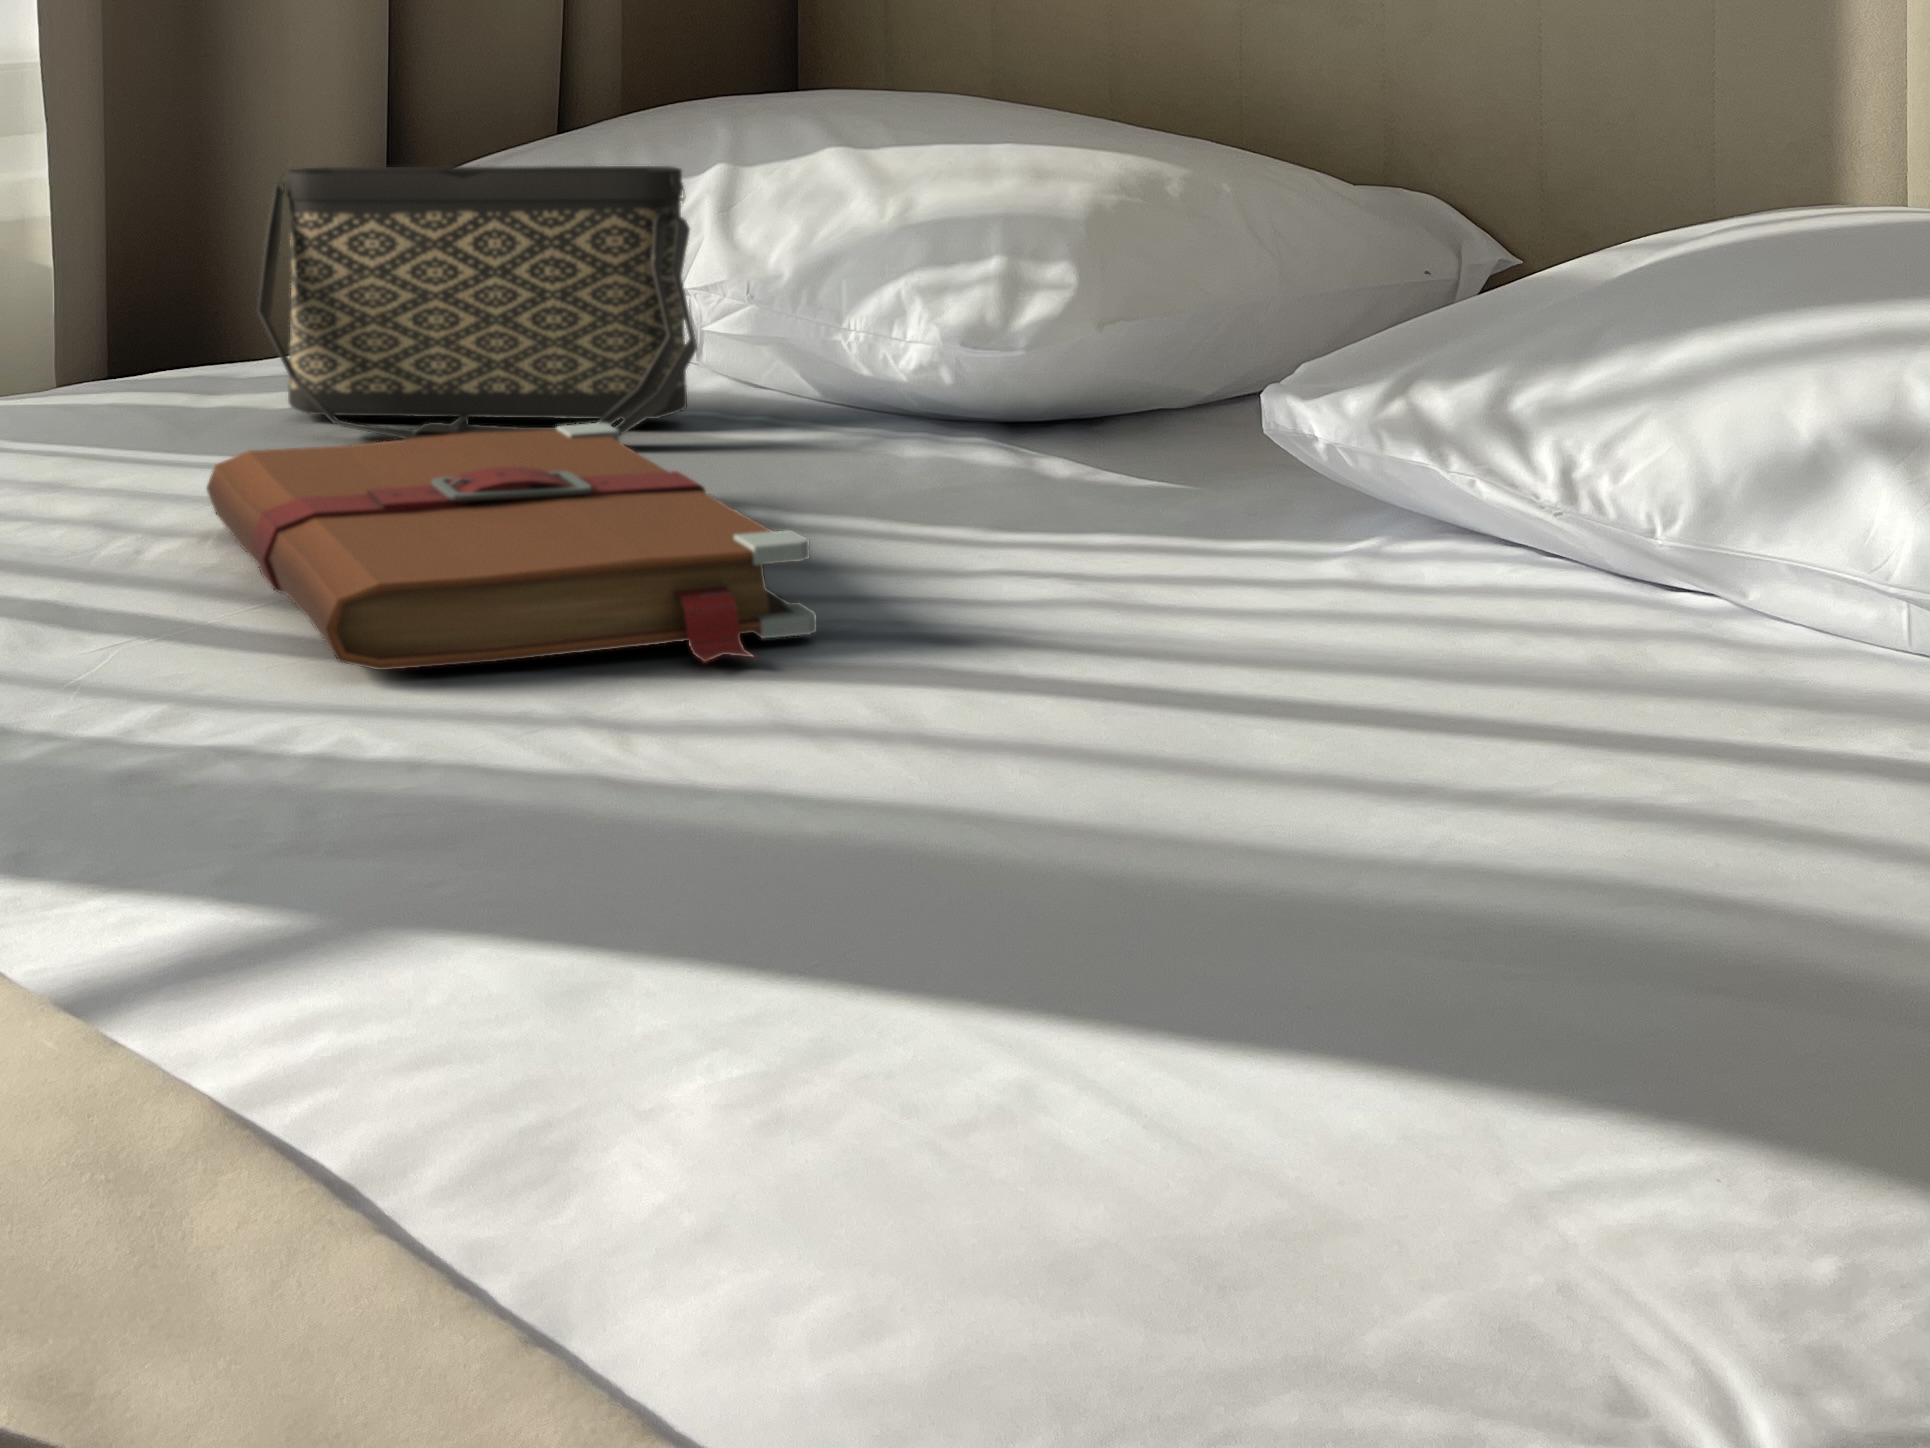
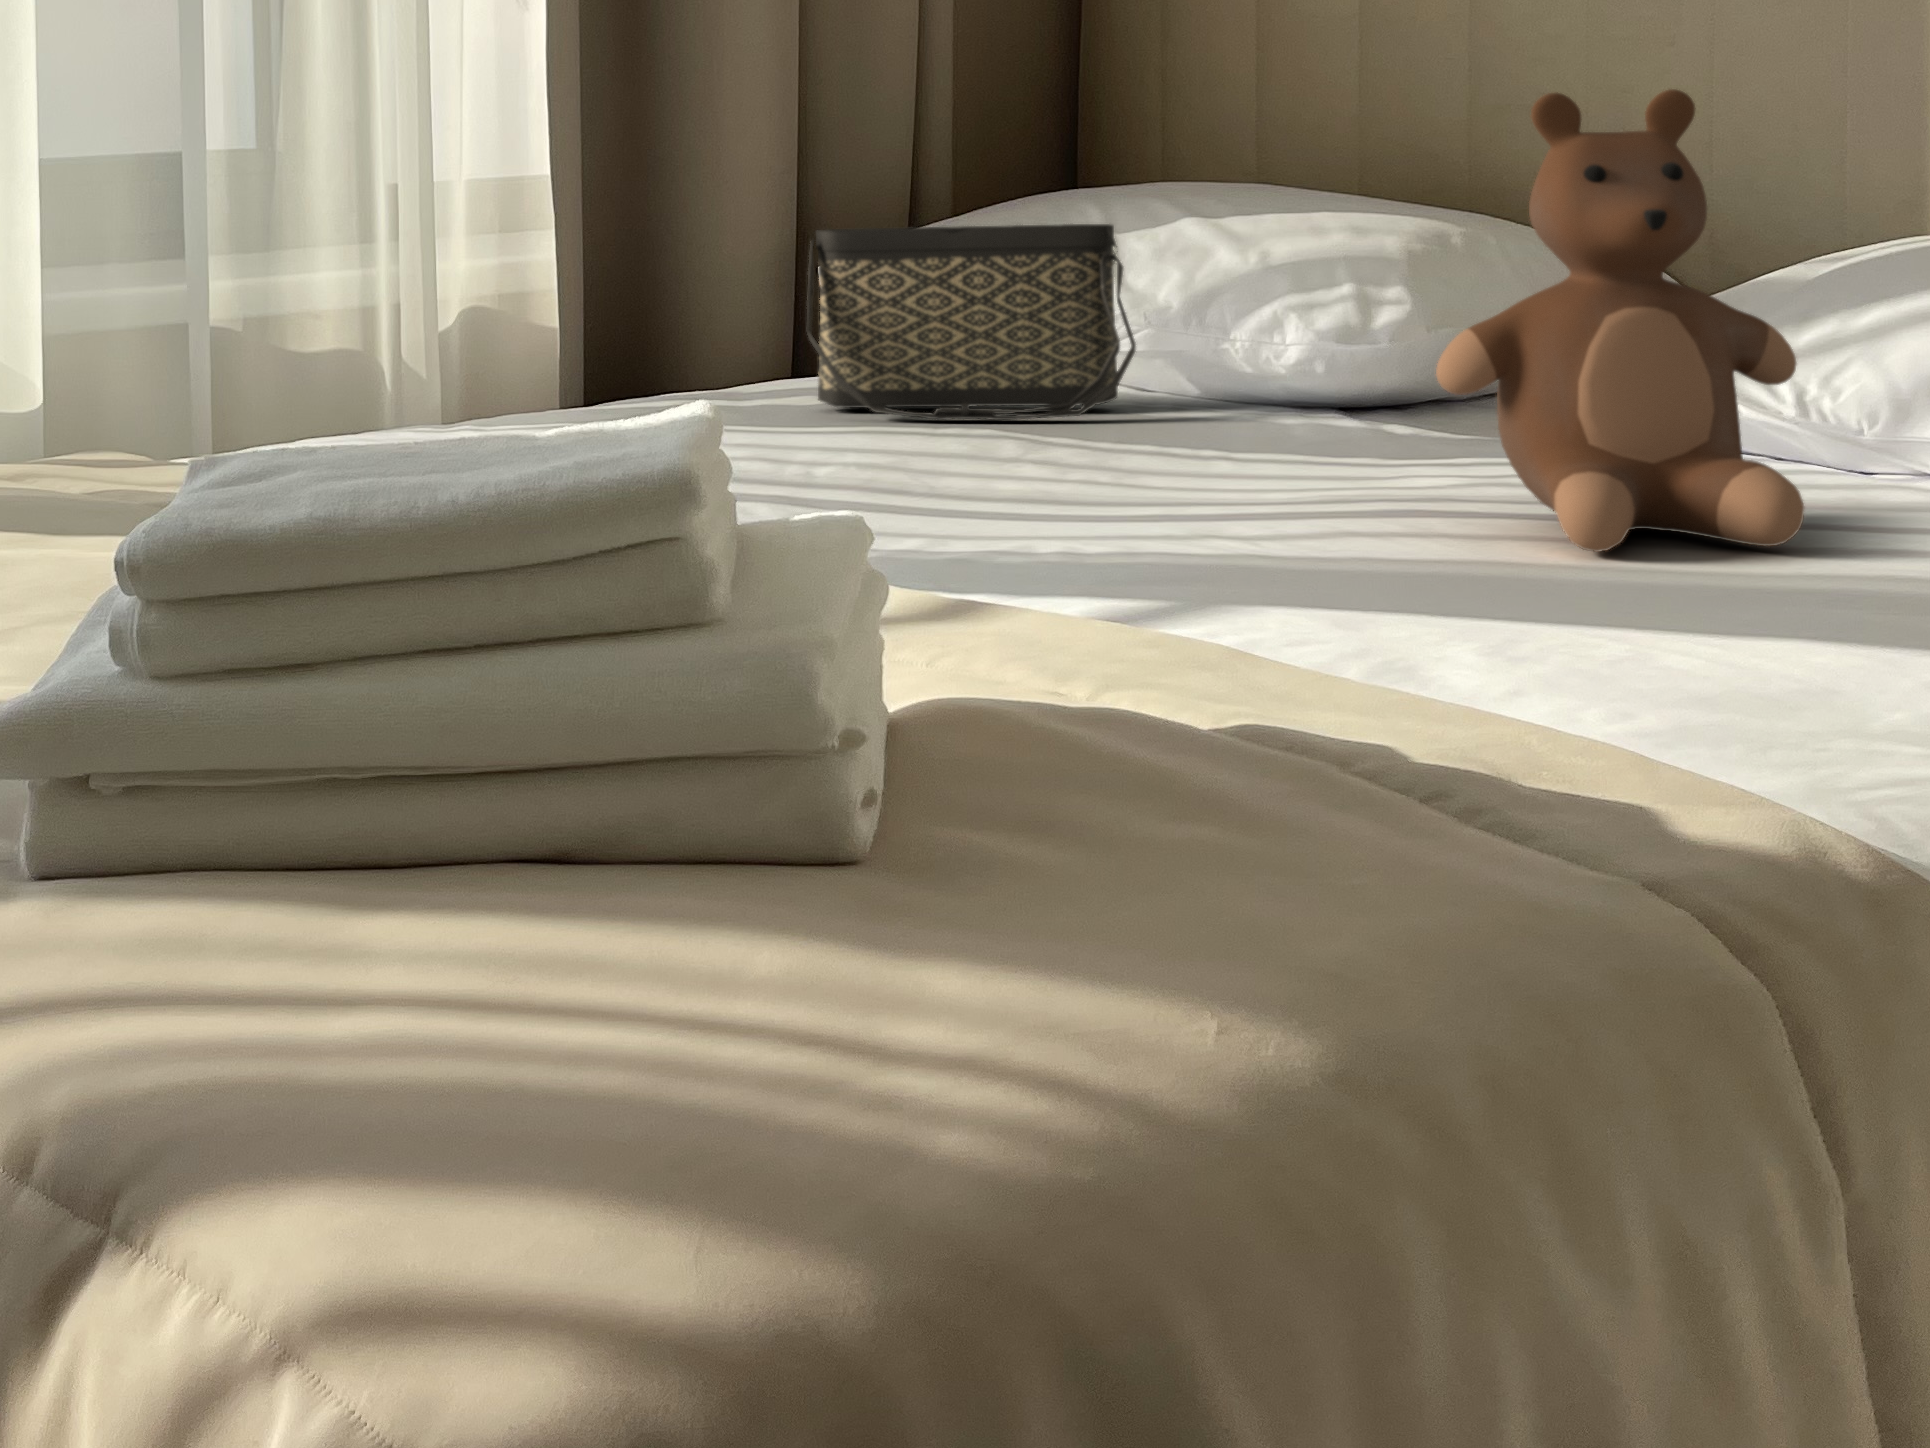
teddy bear: none [924,27,1498,793] -> present [1436,89,1804,552]
book: present [207,423,817,670] -> none [845,392,1332,515]

